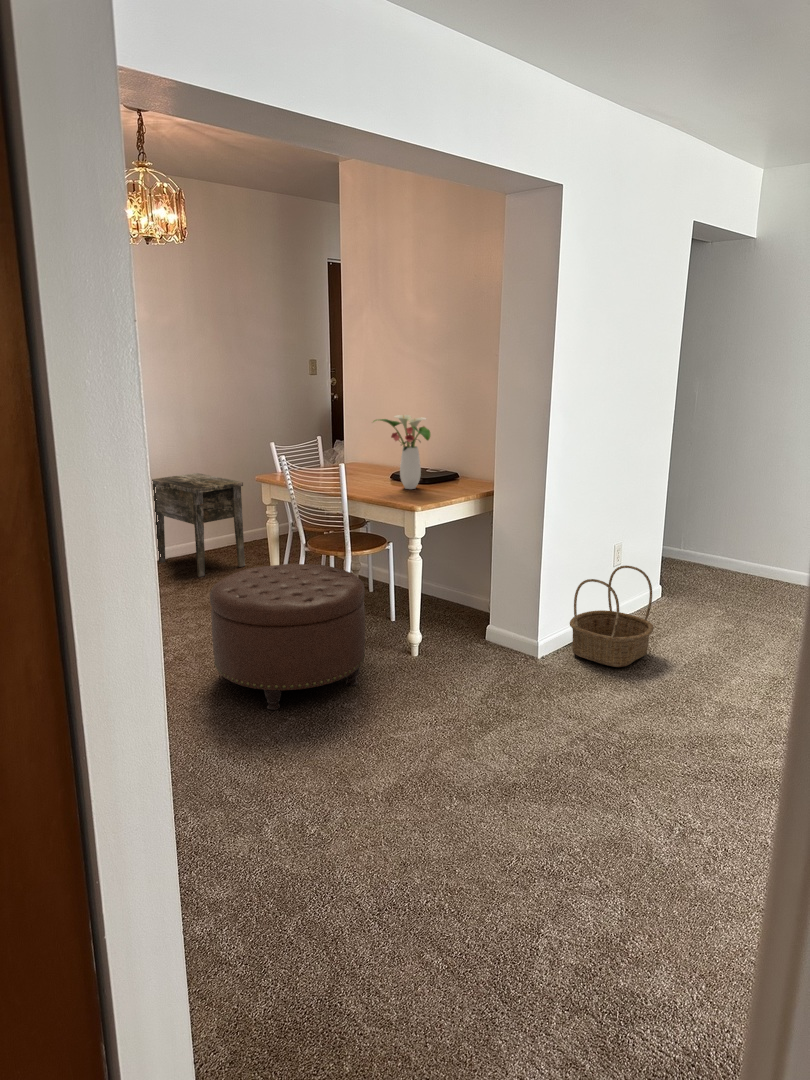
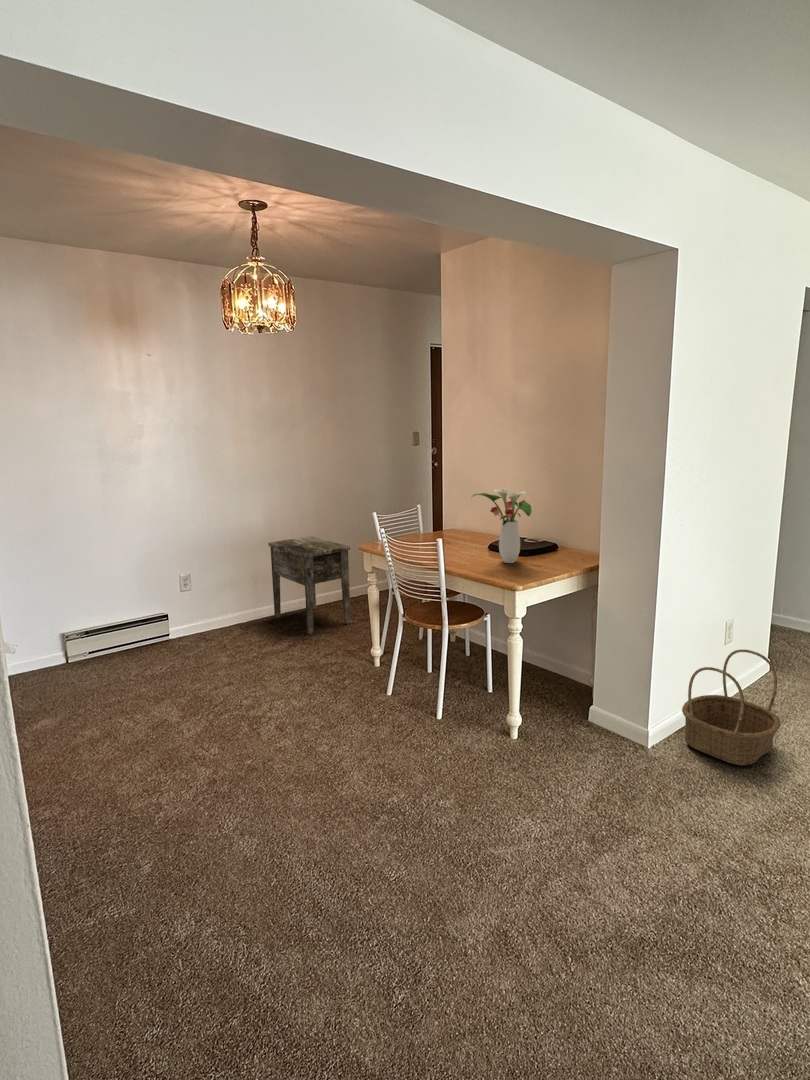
ottoman: present [210,564,365,710] -> none [305,640,463,803]

